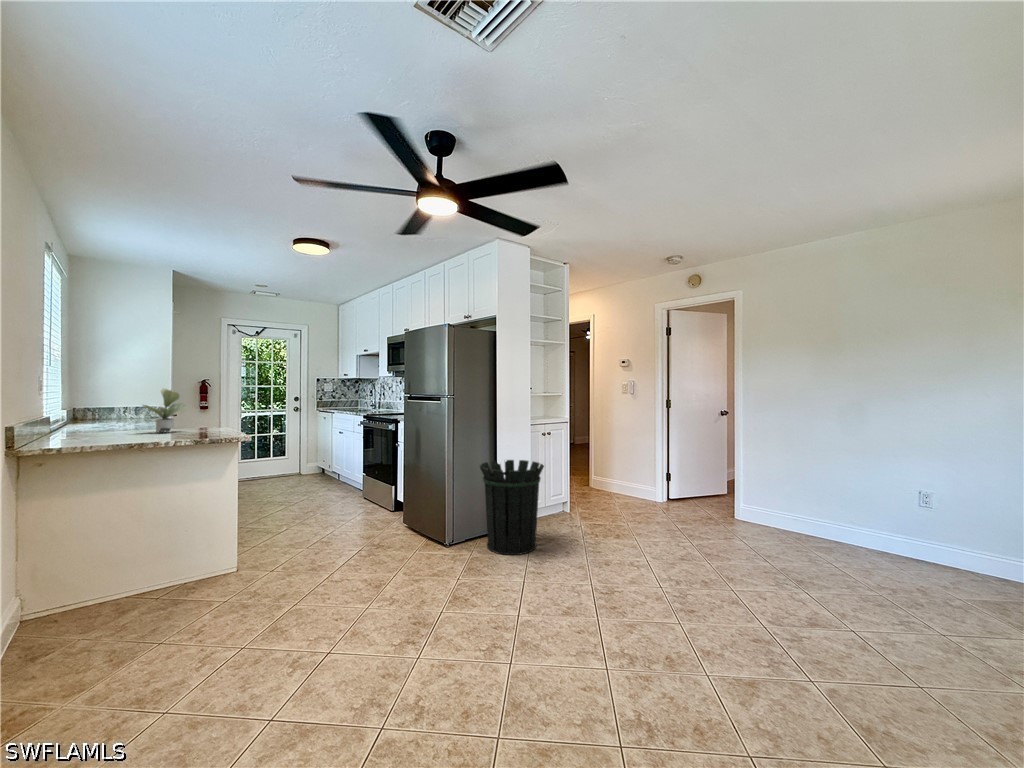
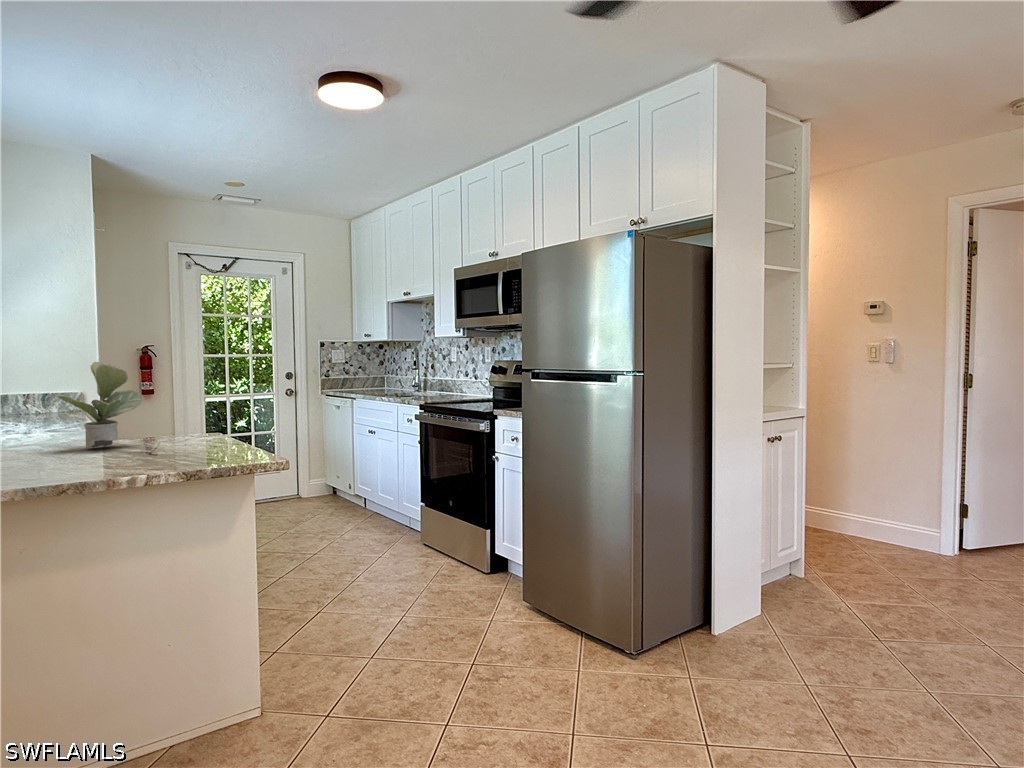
waste bin: present [480,460,544,555] -> none [696,492,834,686]

